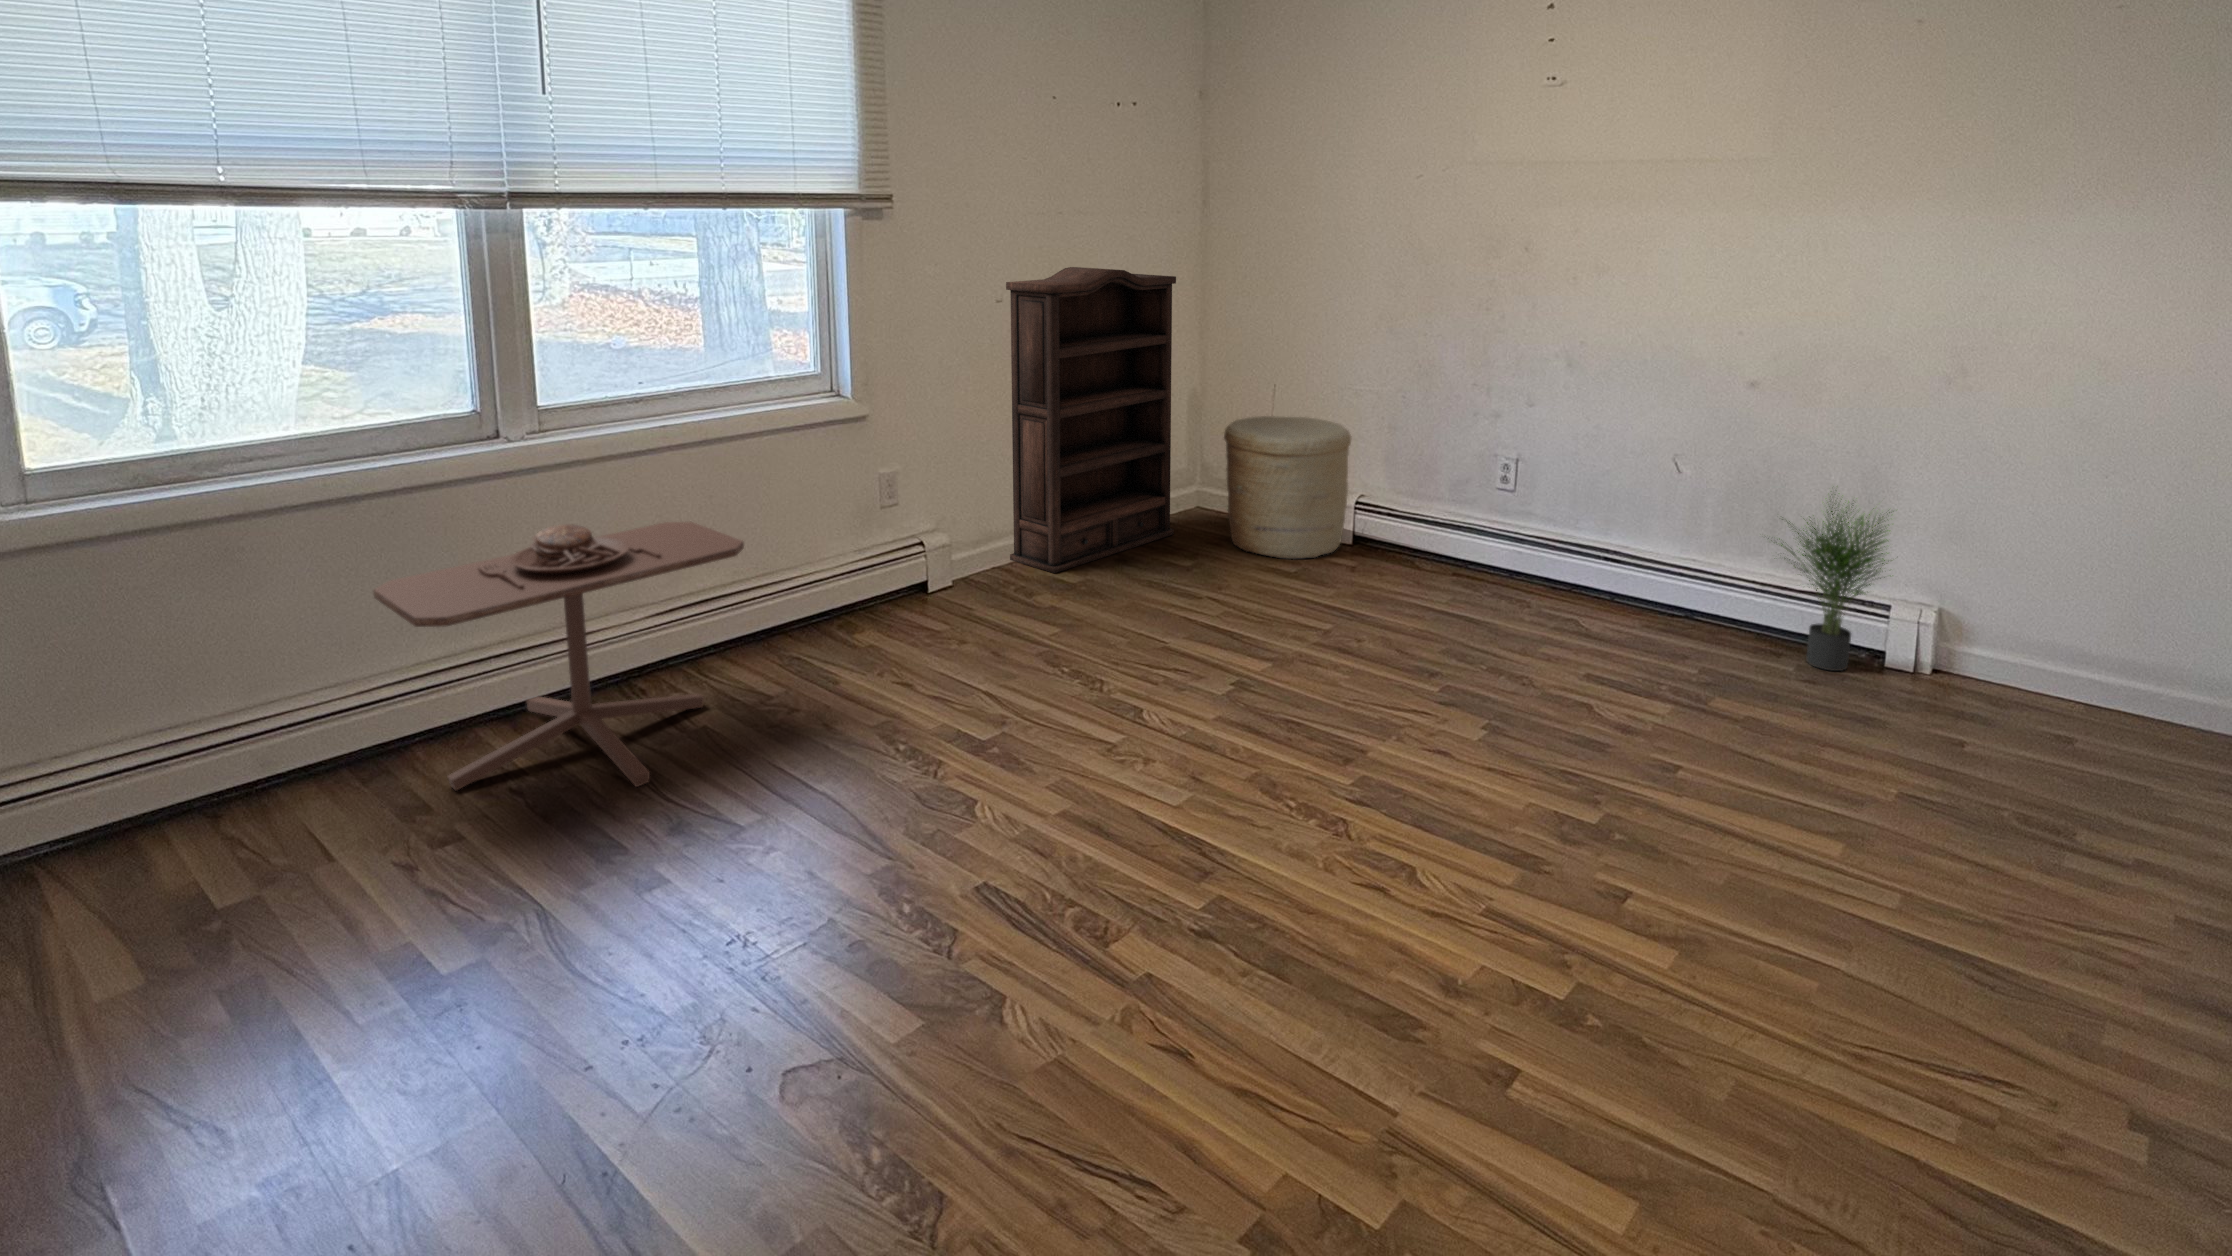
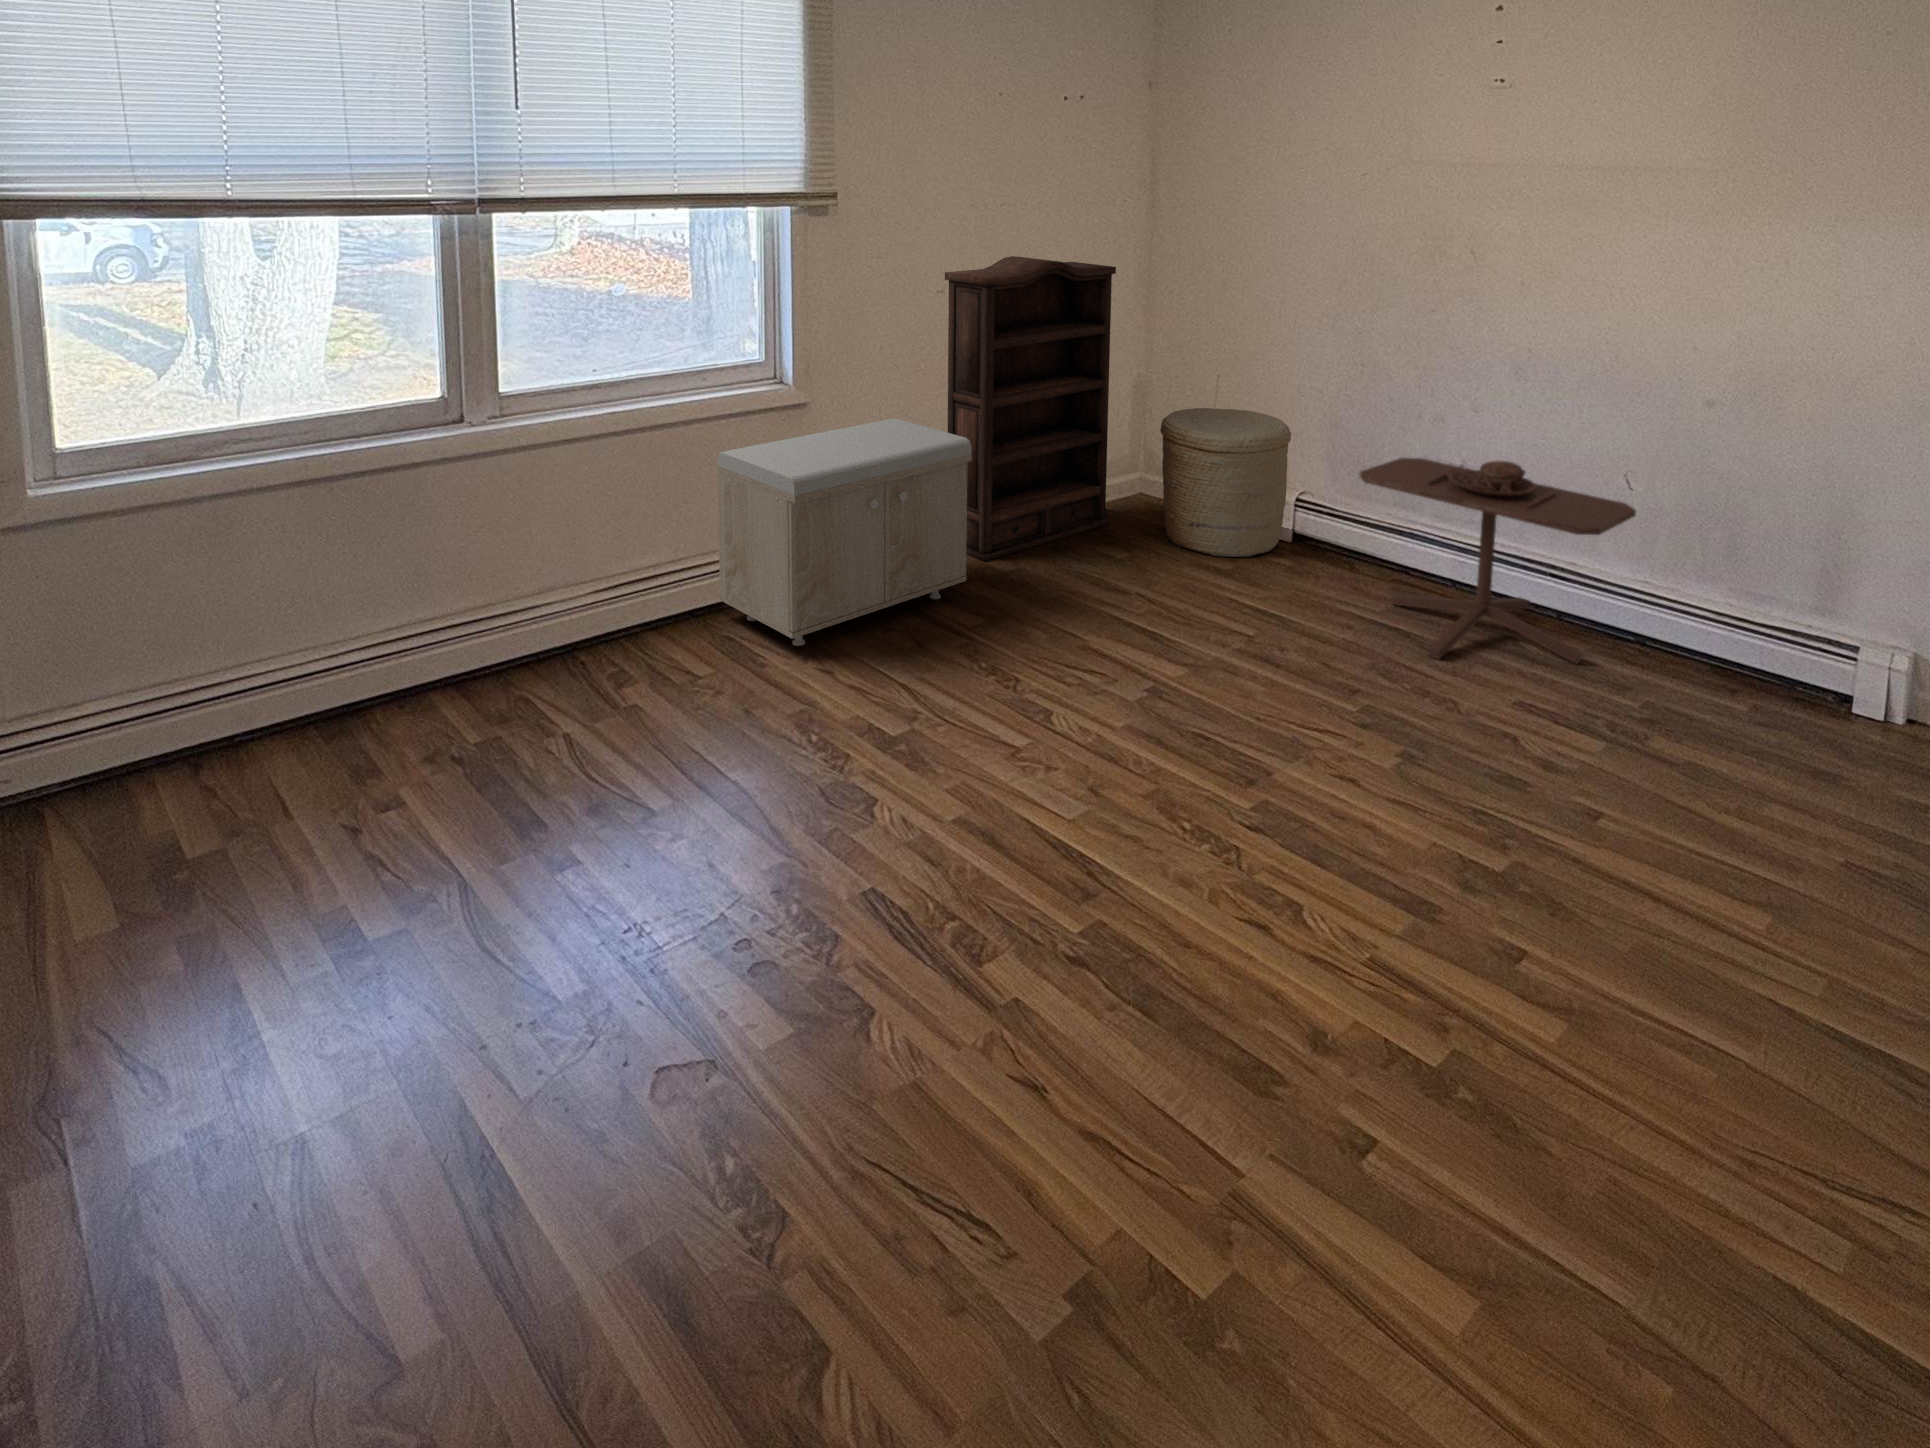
storage bench: none [781,431,1045,660] -> present [718,418,972,646]
potted plant: present [1768,494,1892,671] -> none [1711,515,1877,717]
side table: present [373,522,744,790] -> present [1359,458,1636,664]

